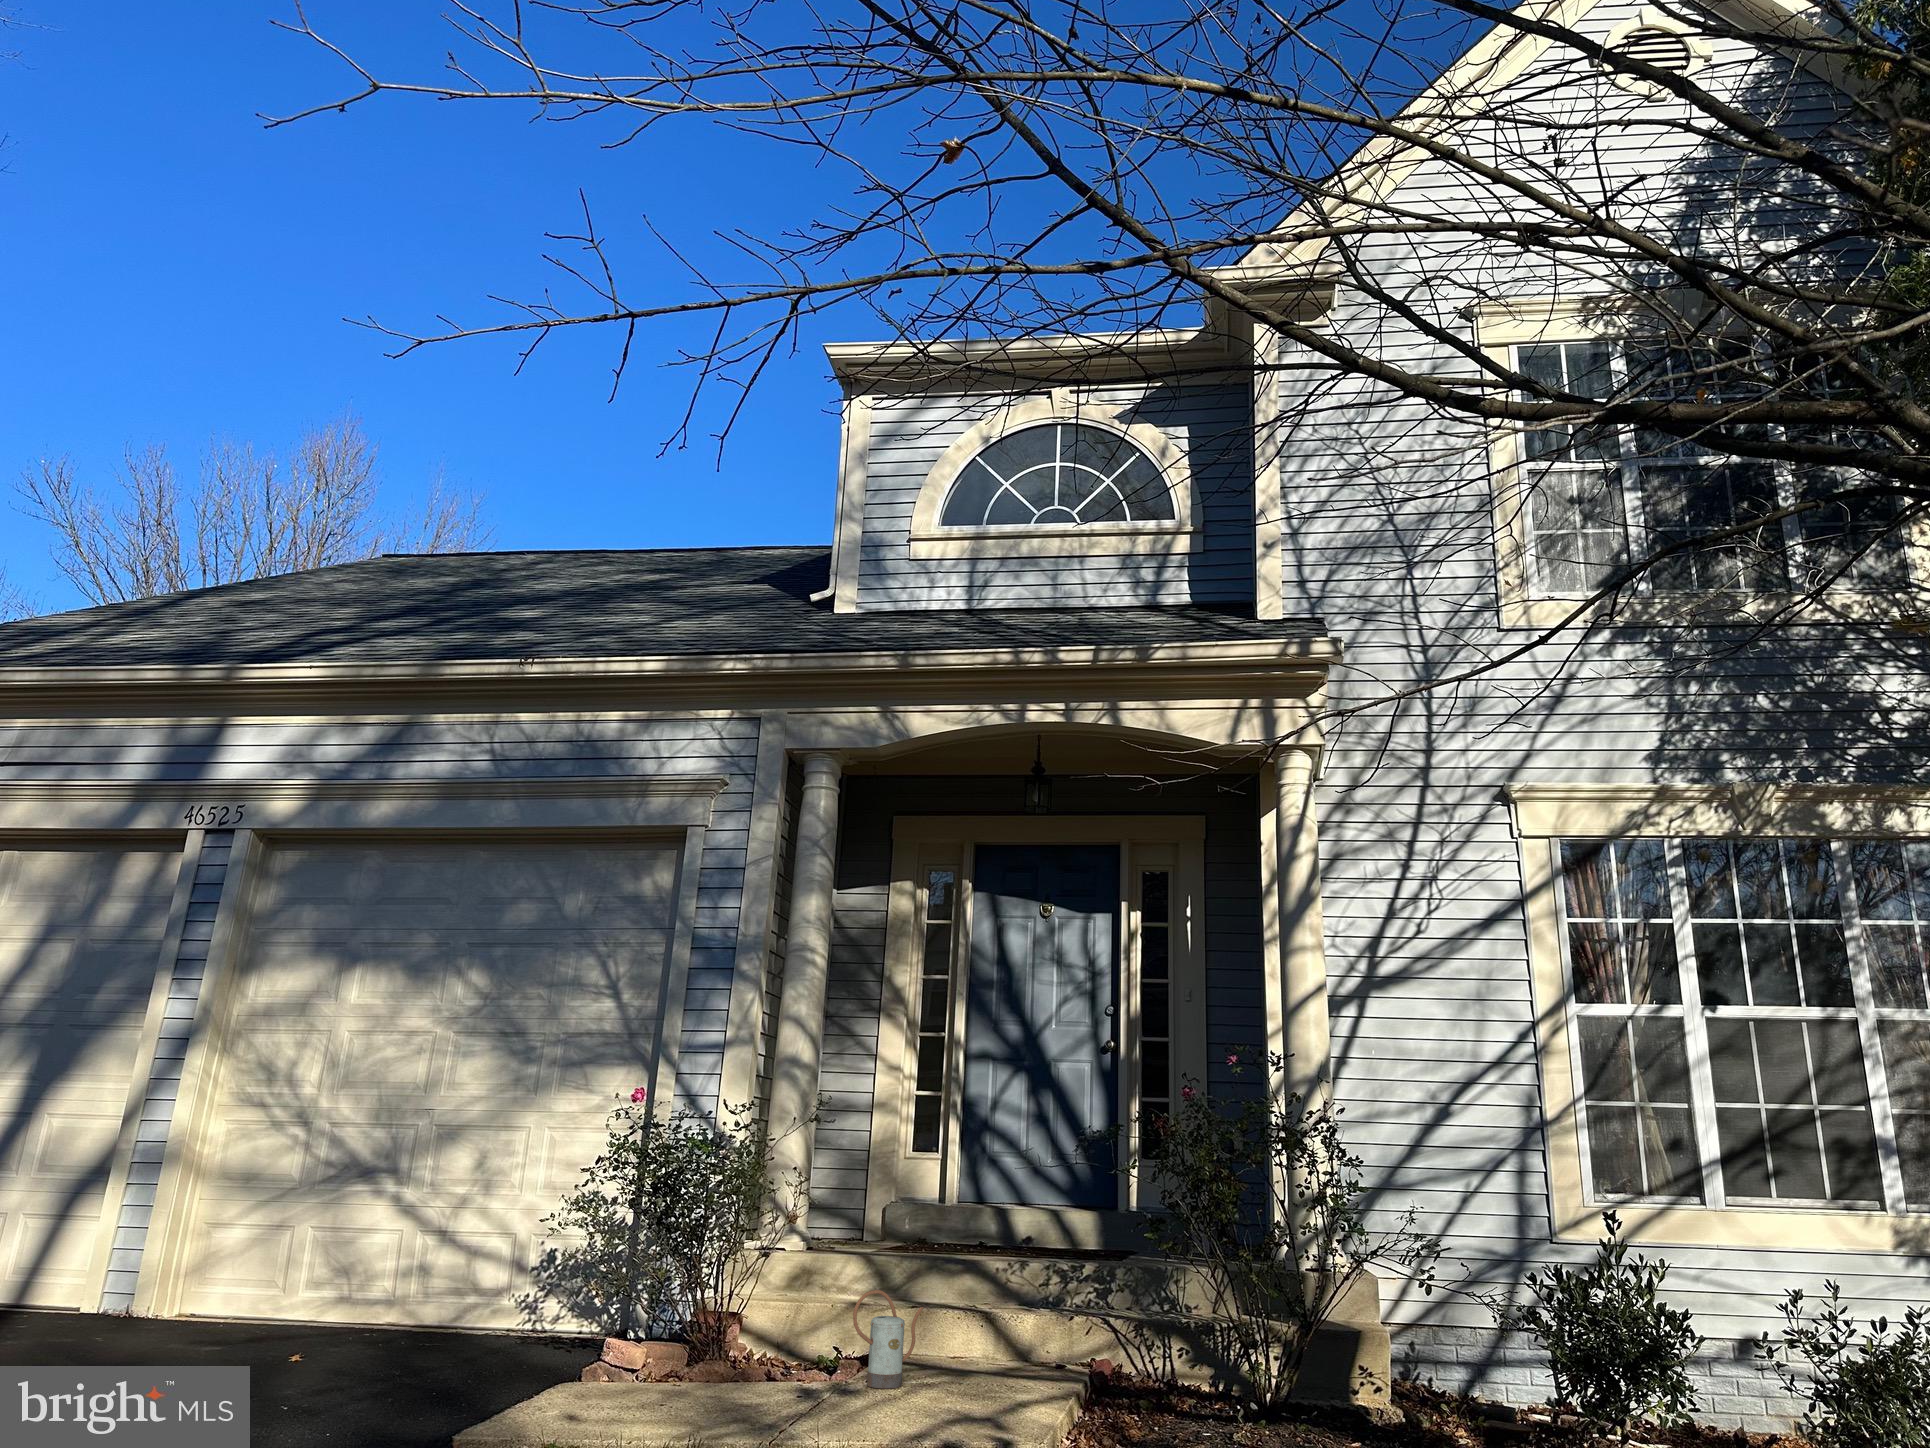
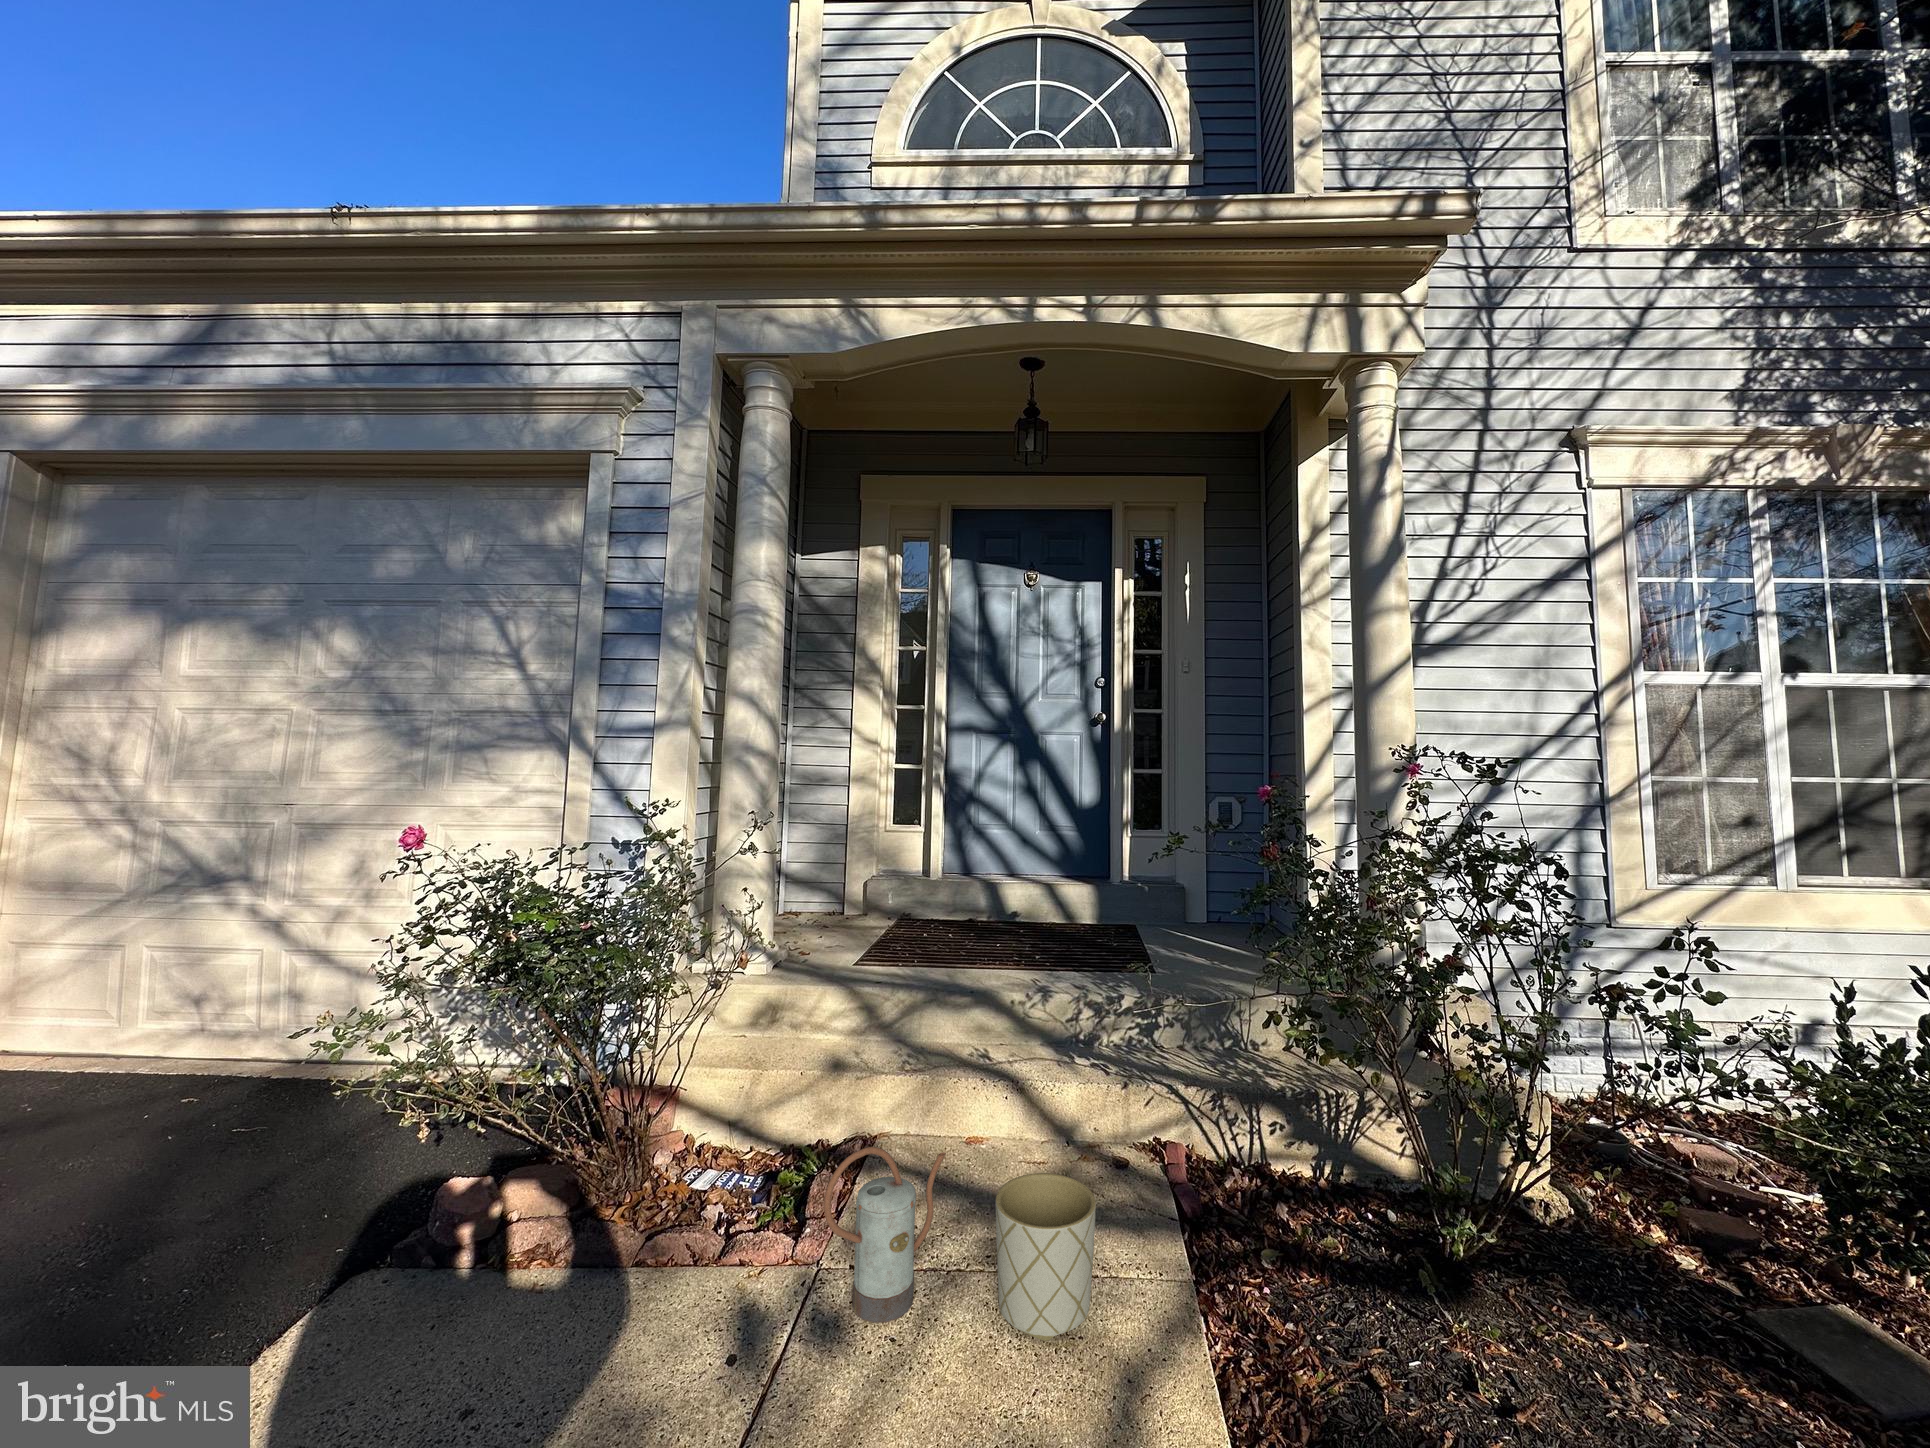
planter: none [949,1320,1006,1395] -> present [996,1173,1096,1341]

